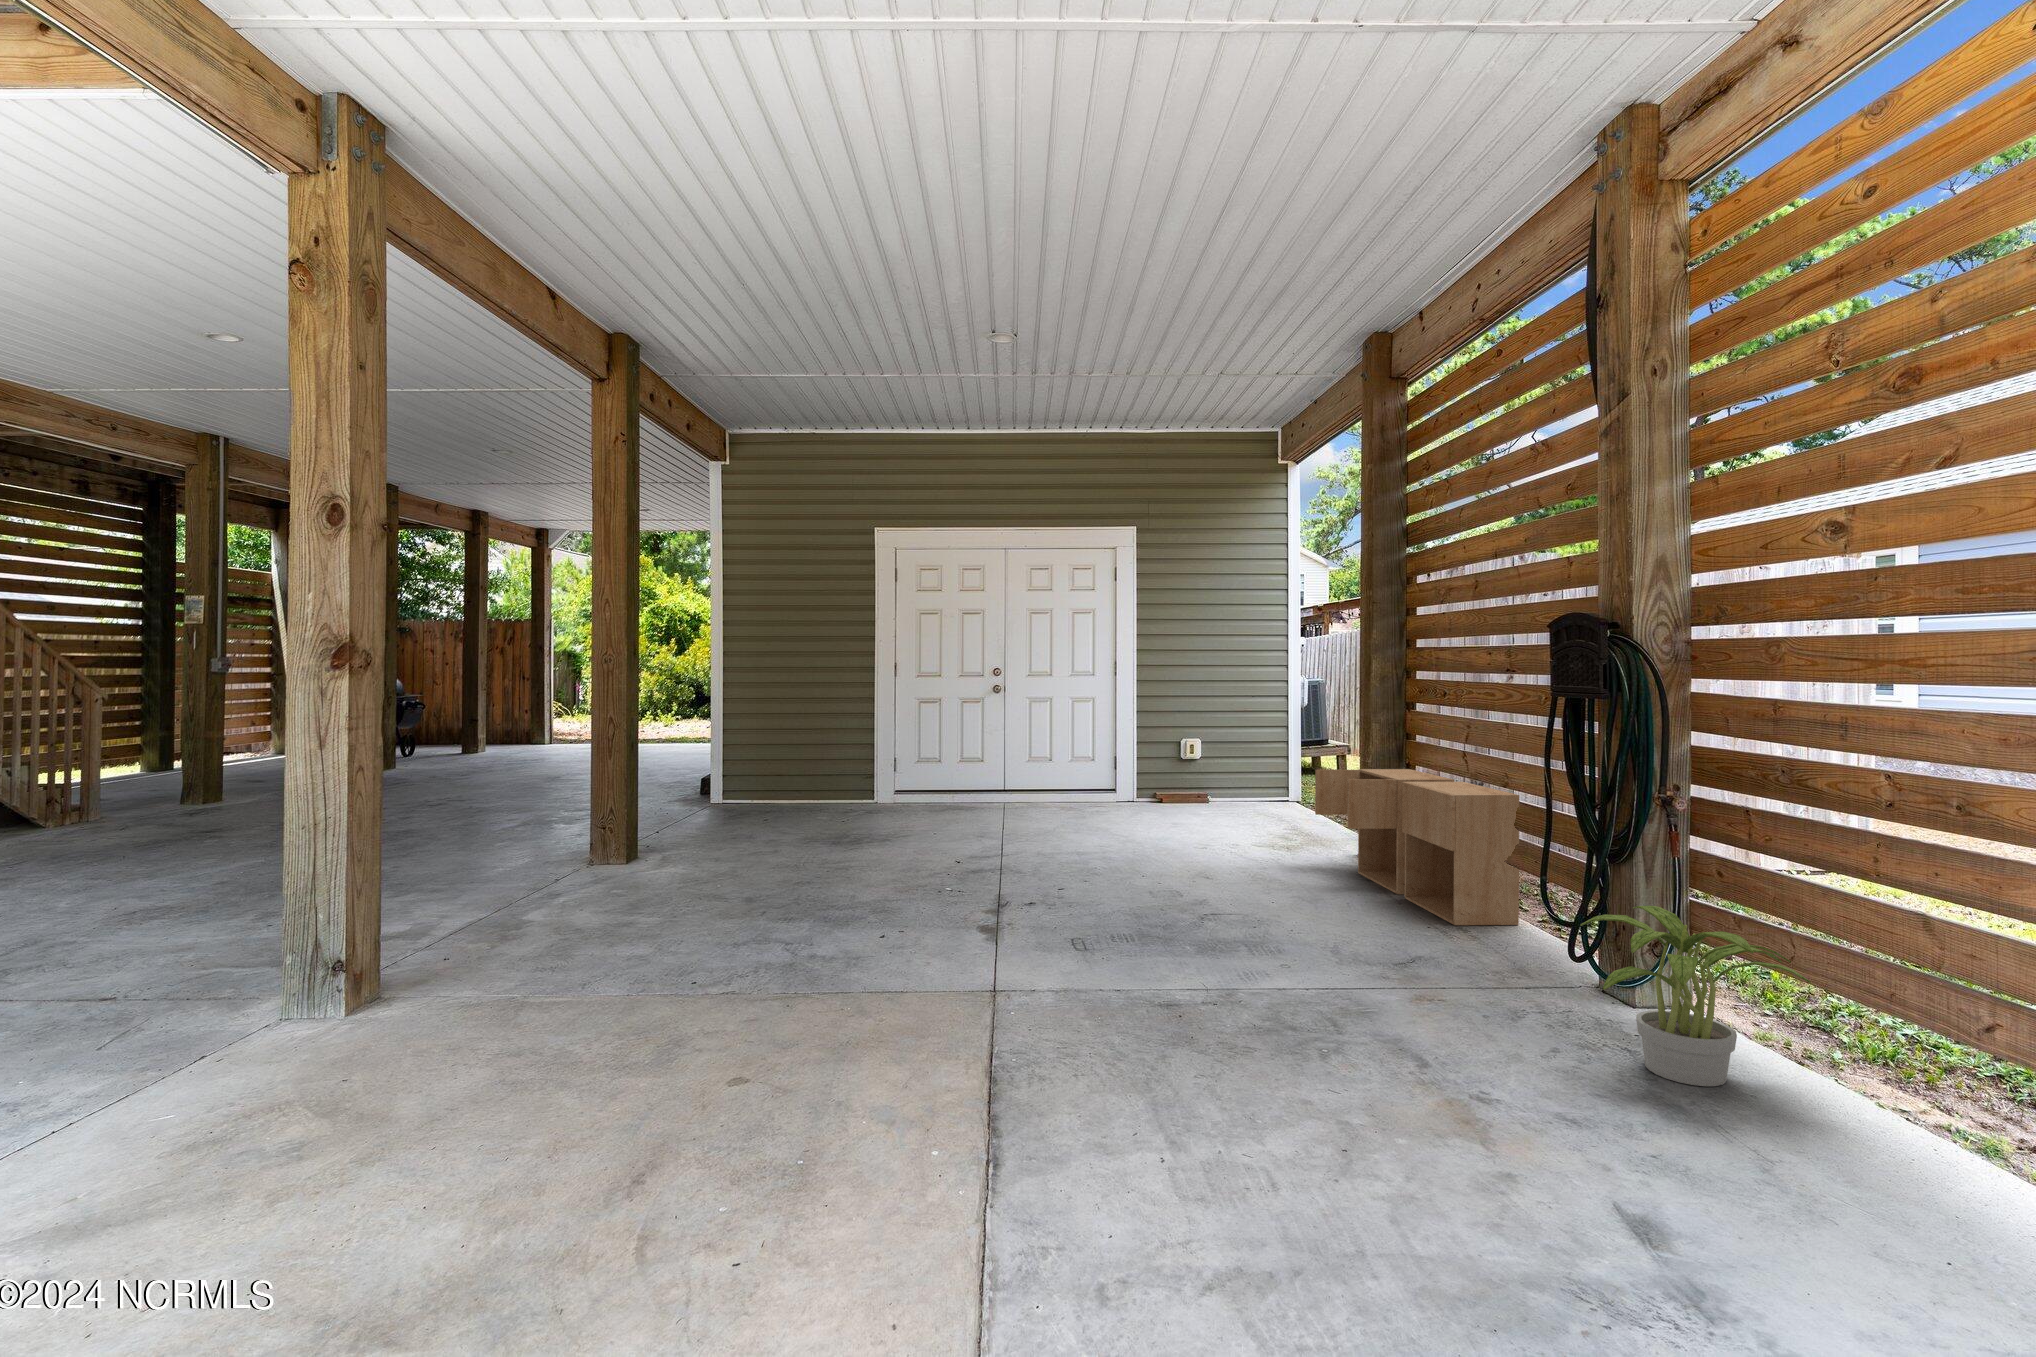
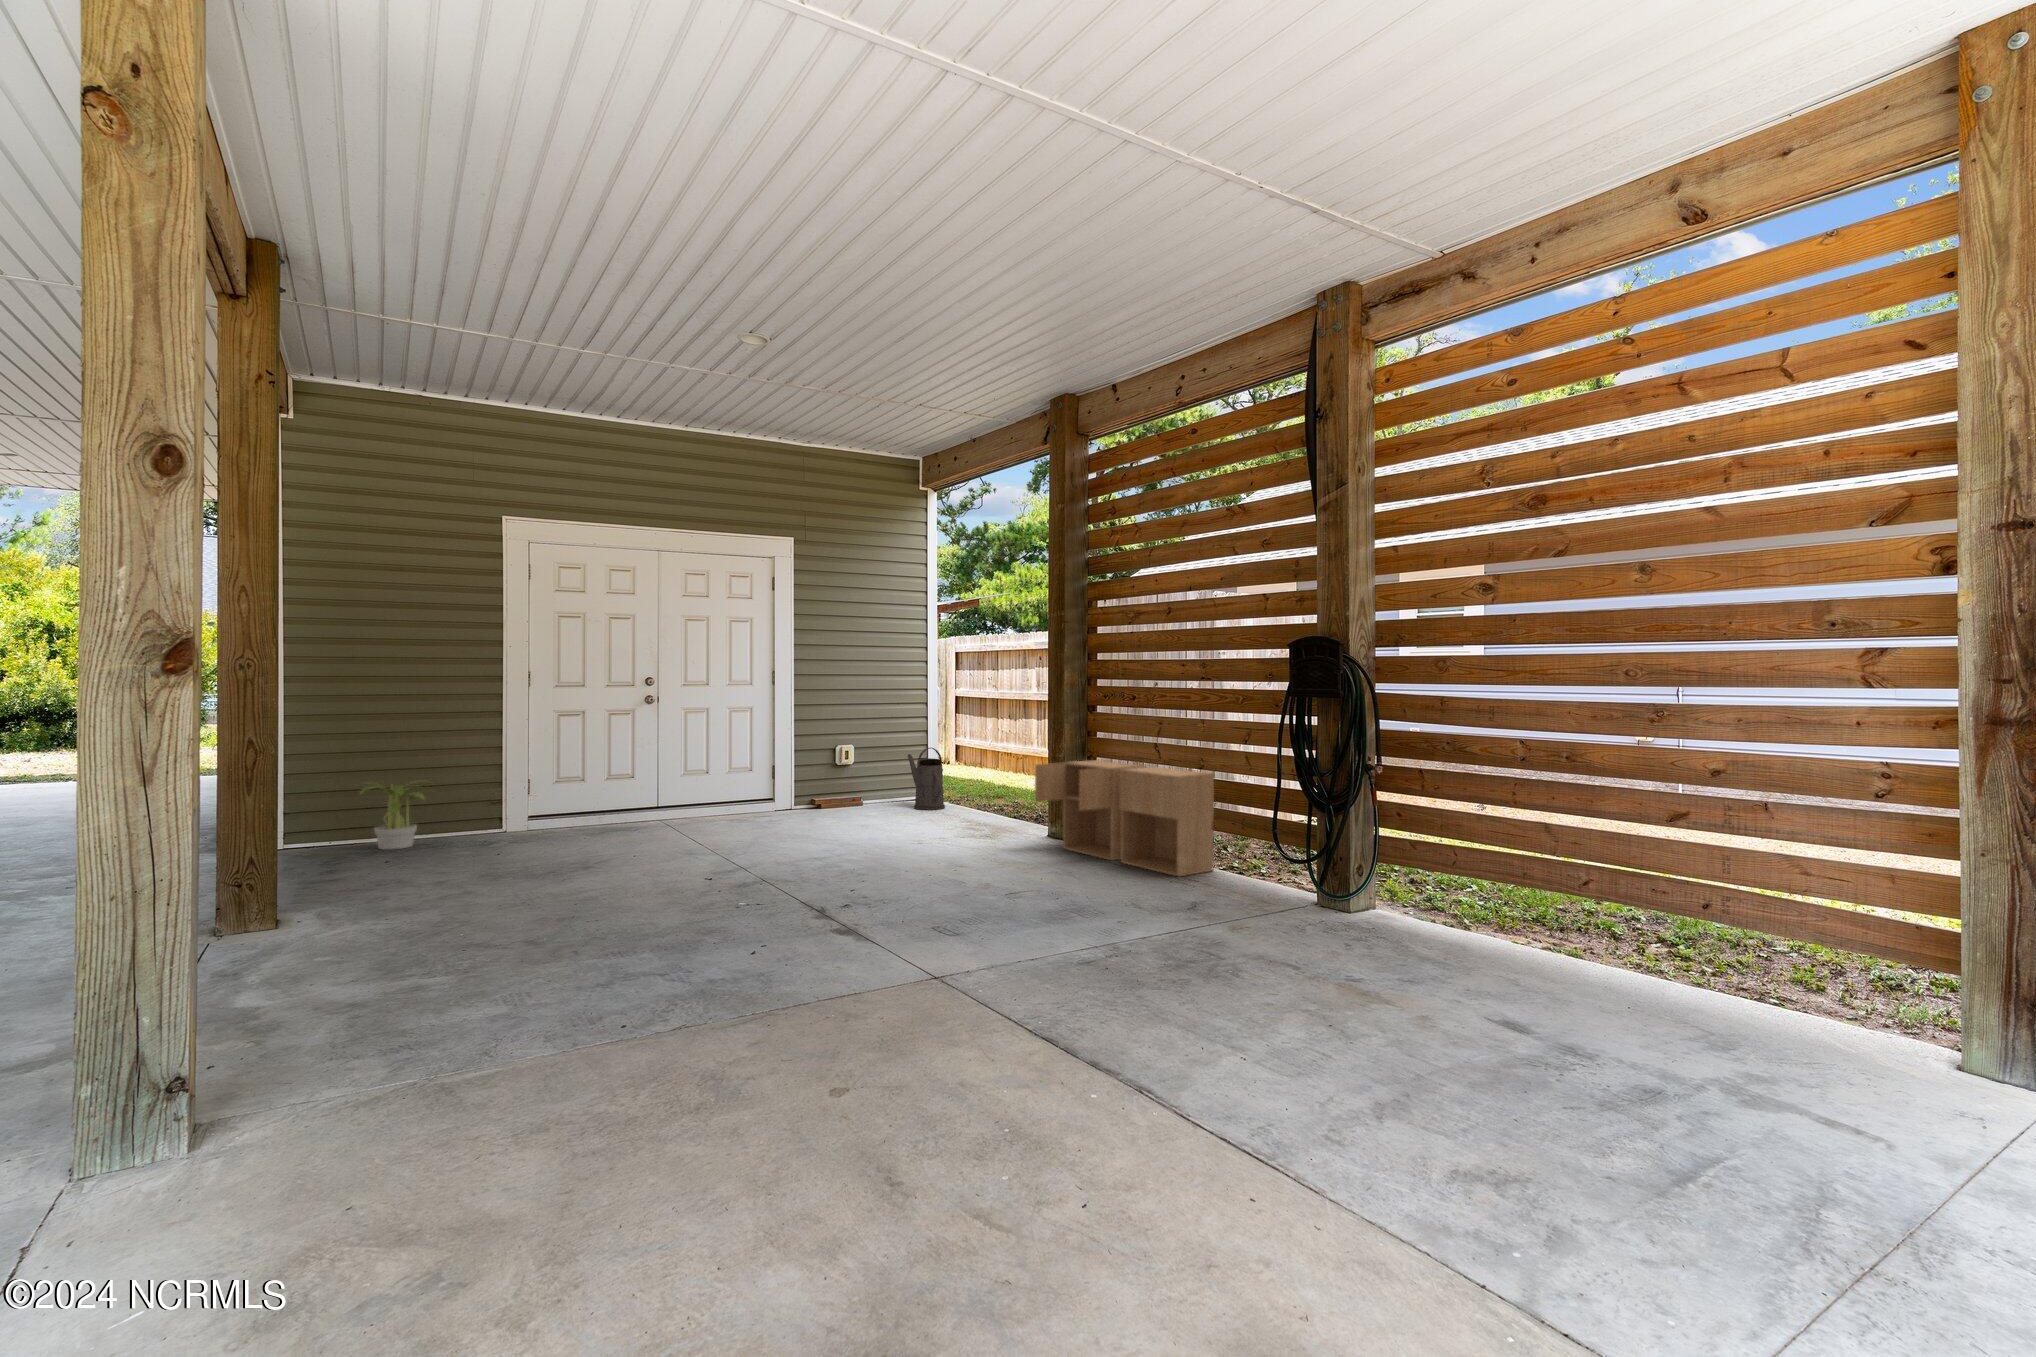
watering can: none [1259,746,1294,815] -> present [908,748,945,810]
potted plant: present [1581,906,1810,1086] -> present [360,781,435,850]

